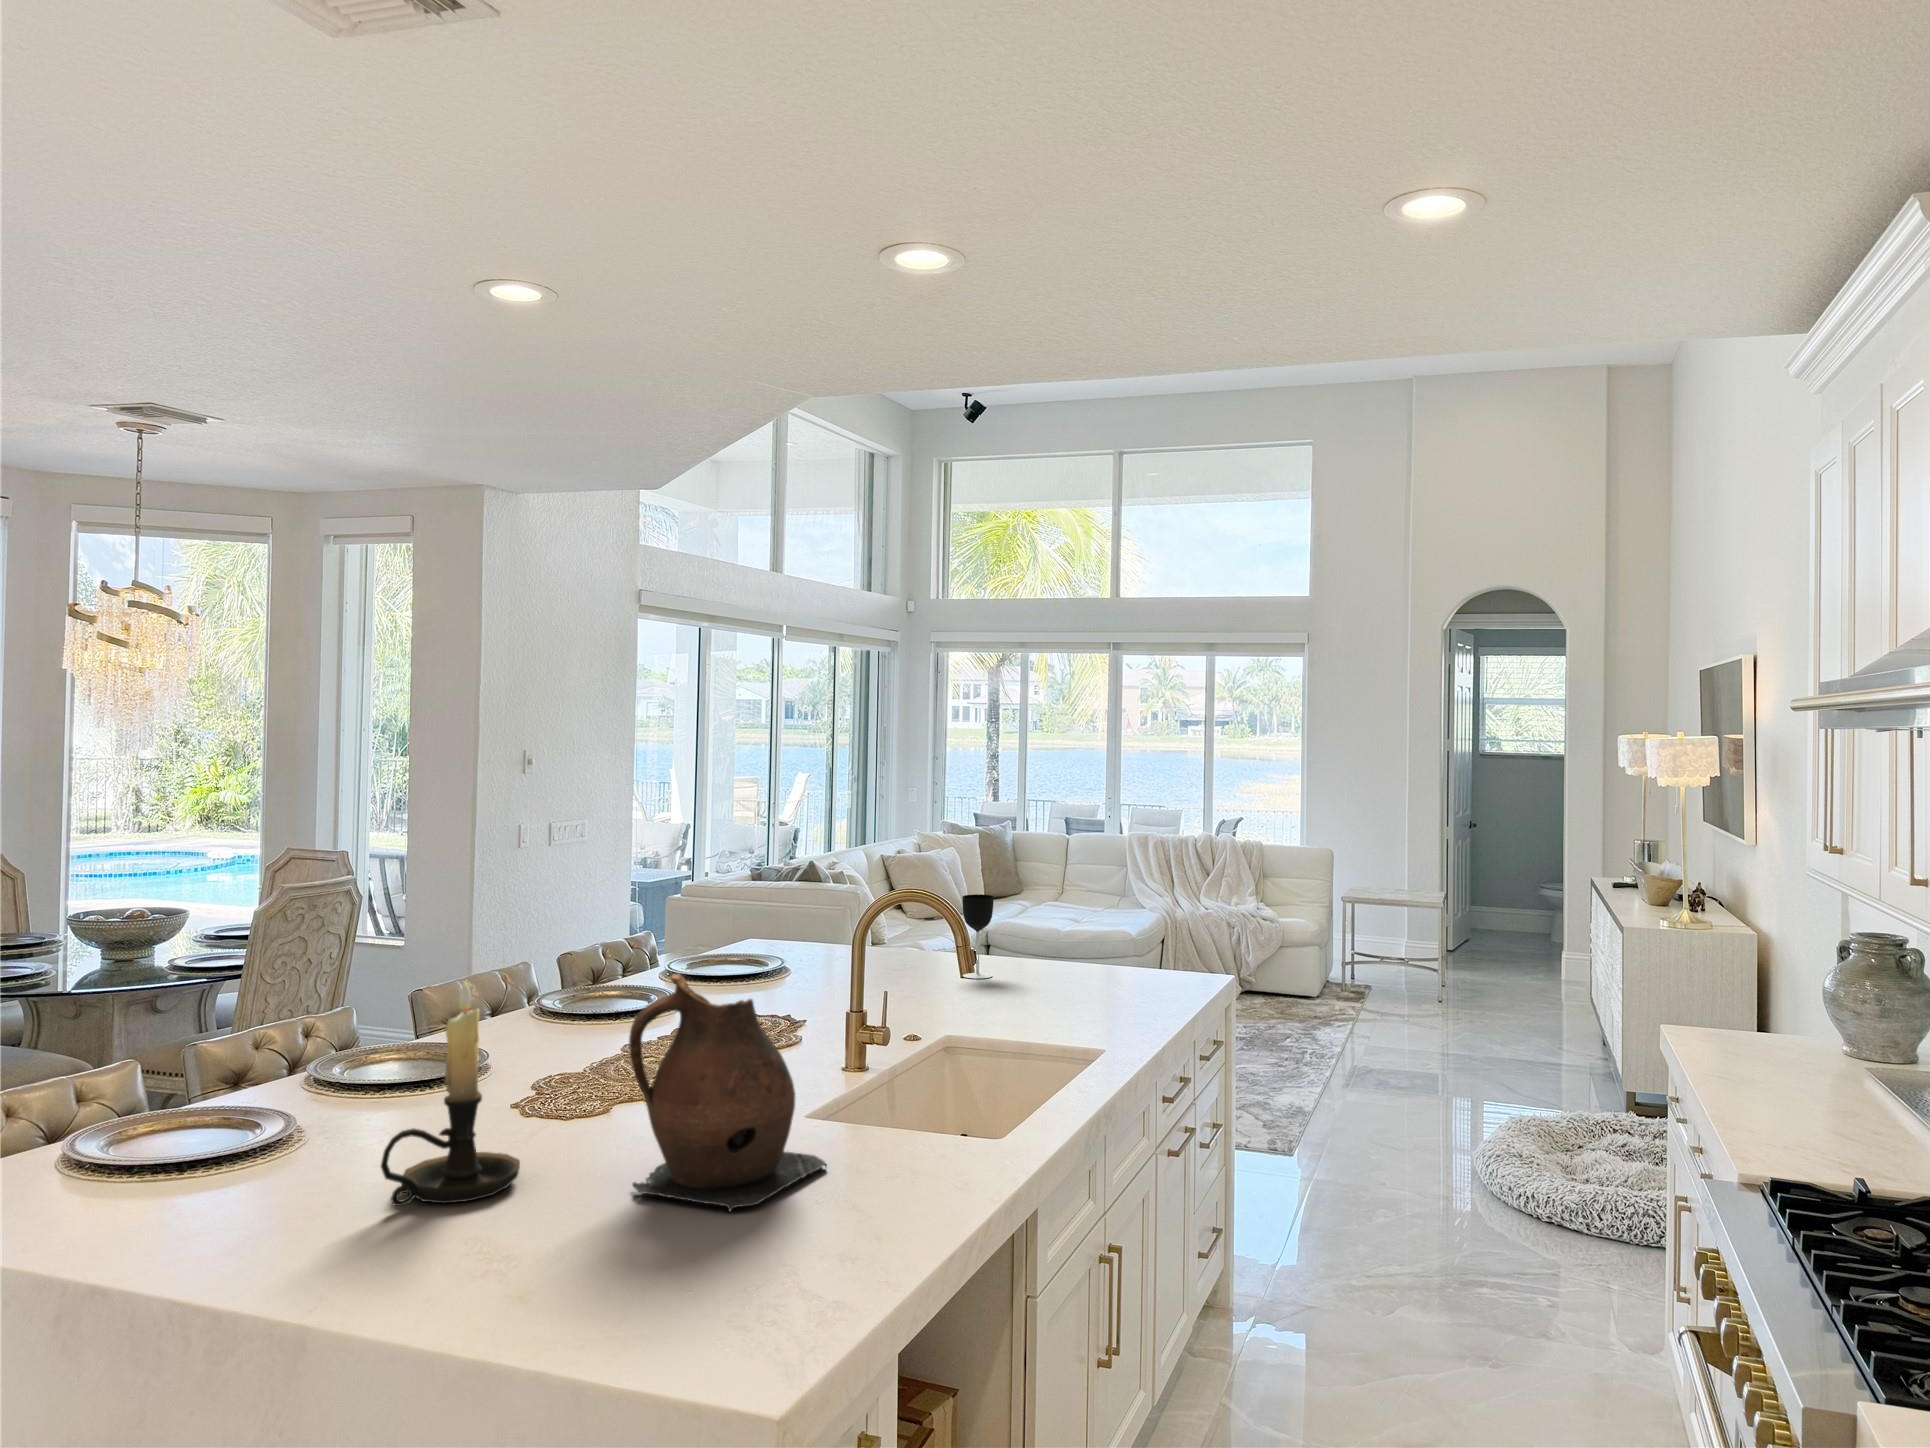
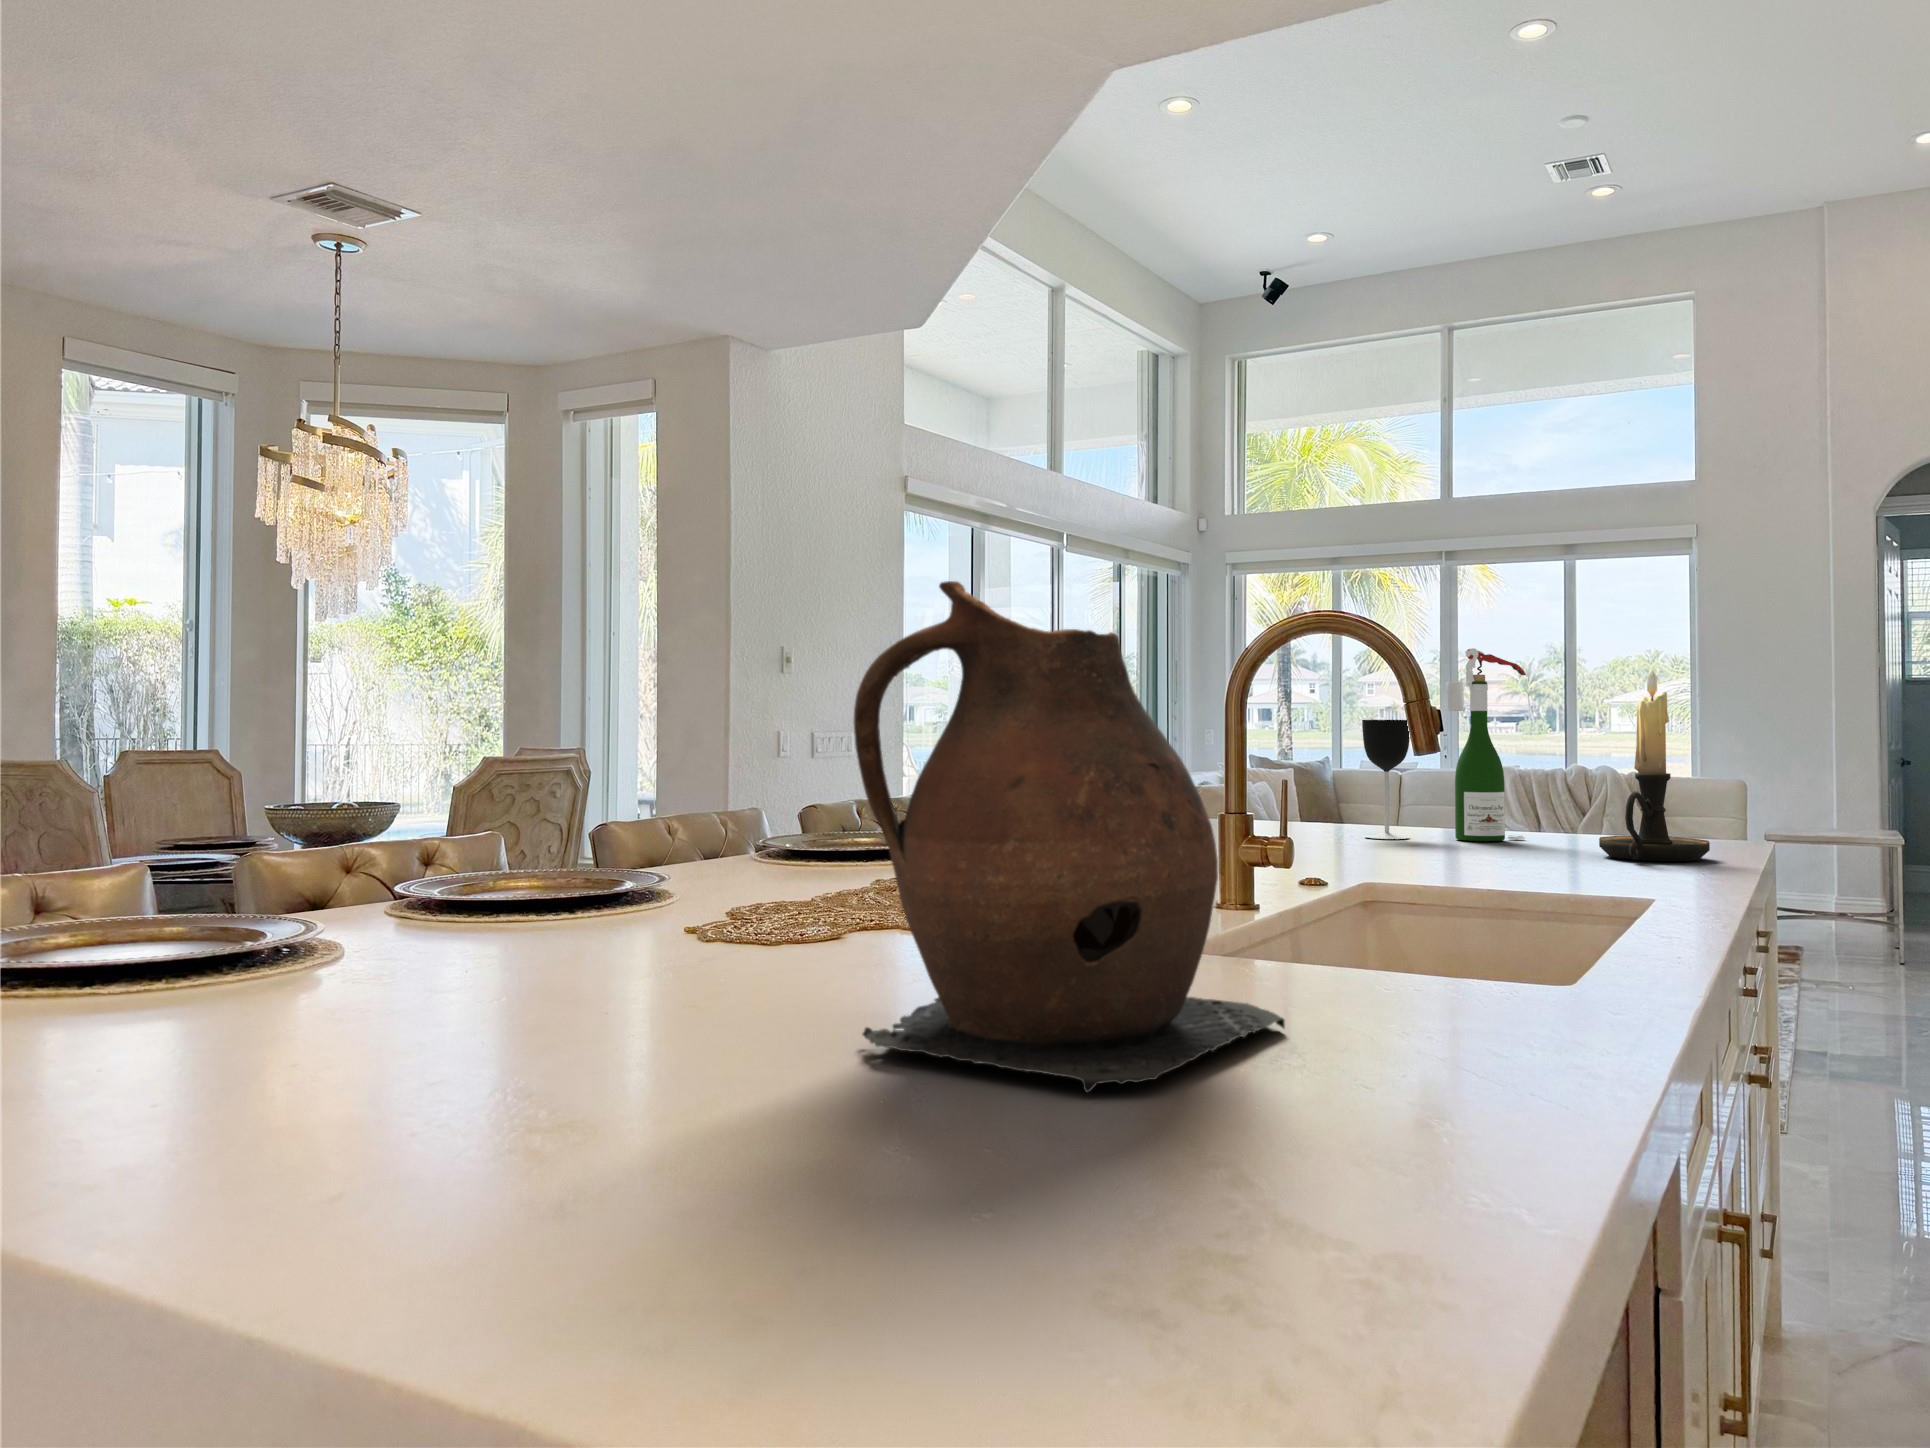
wine bottle: none [1017,850,1068,980] -> present [1446,648,1526,841]
candle holder: present [381,980,520,1206] -> present [1599,666,1710,861]

